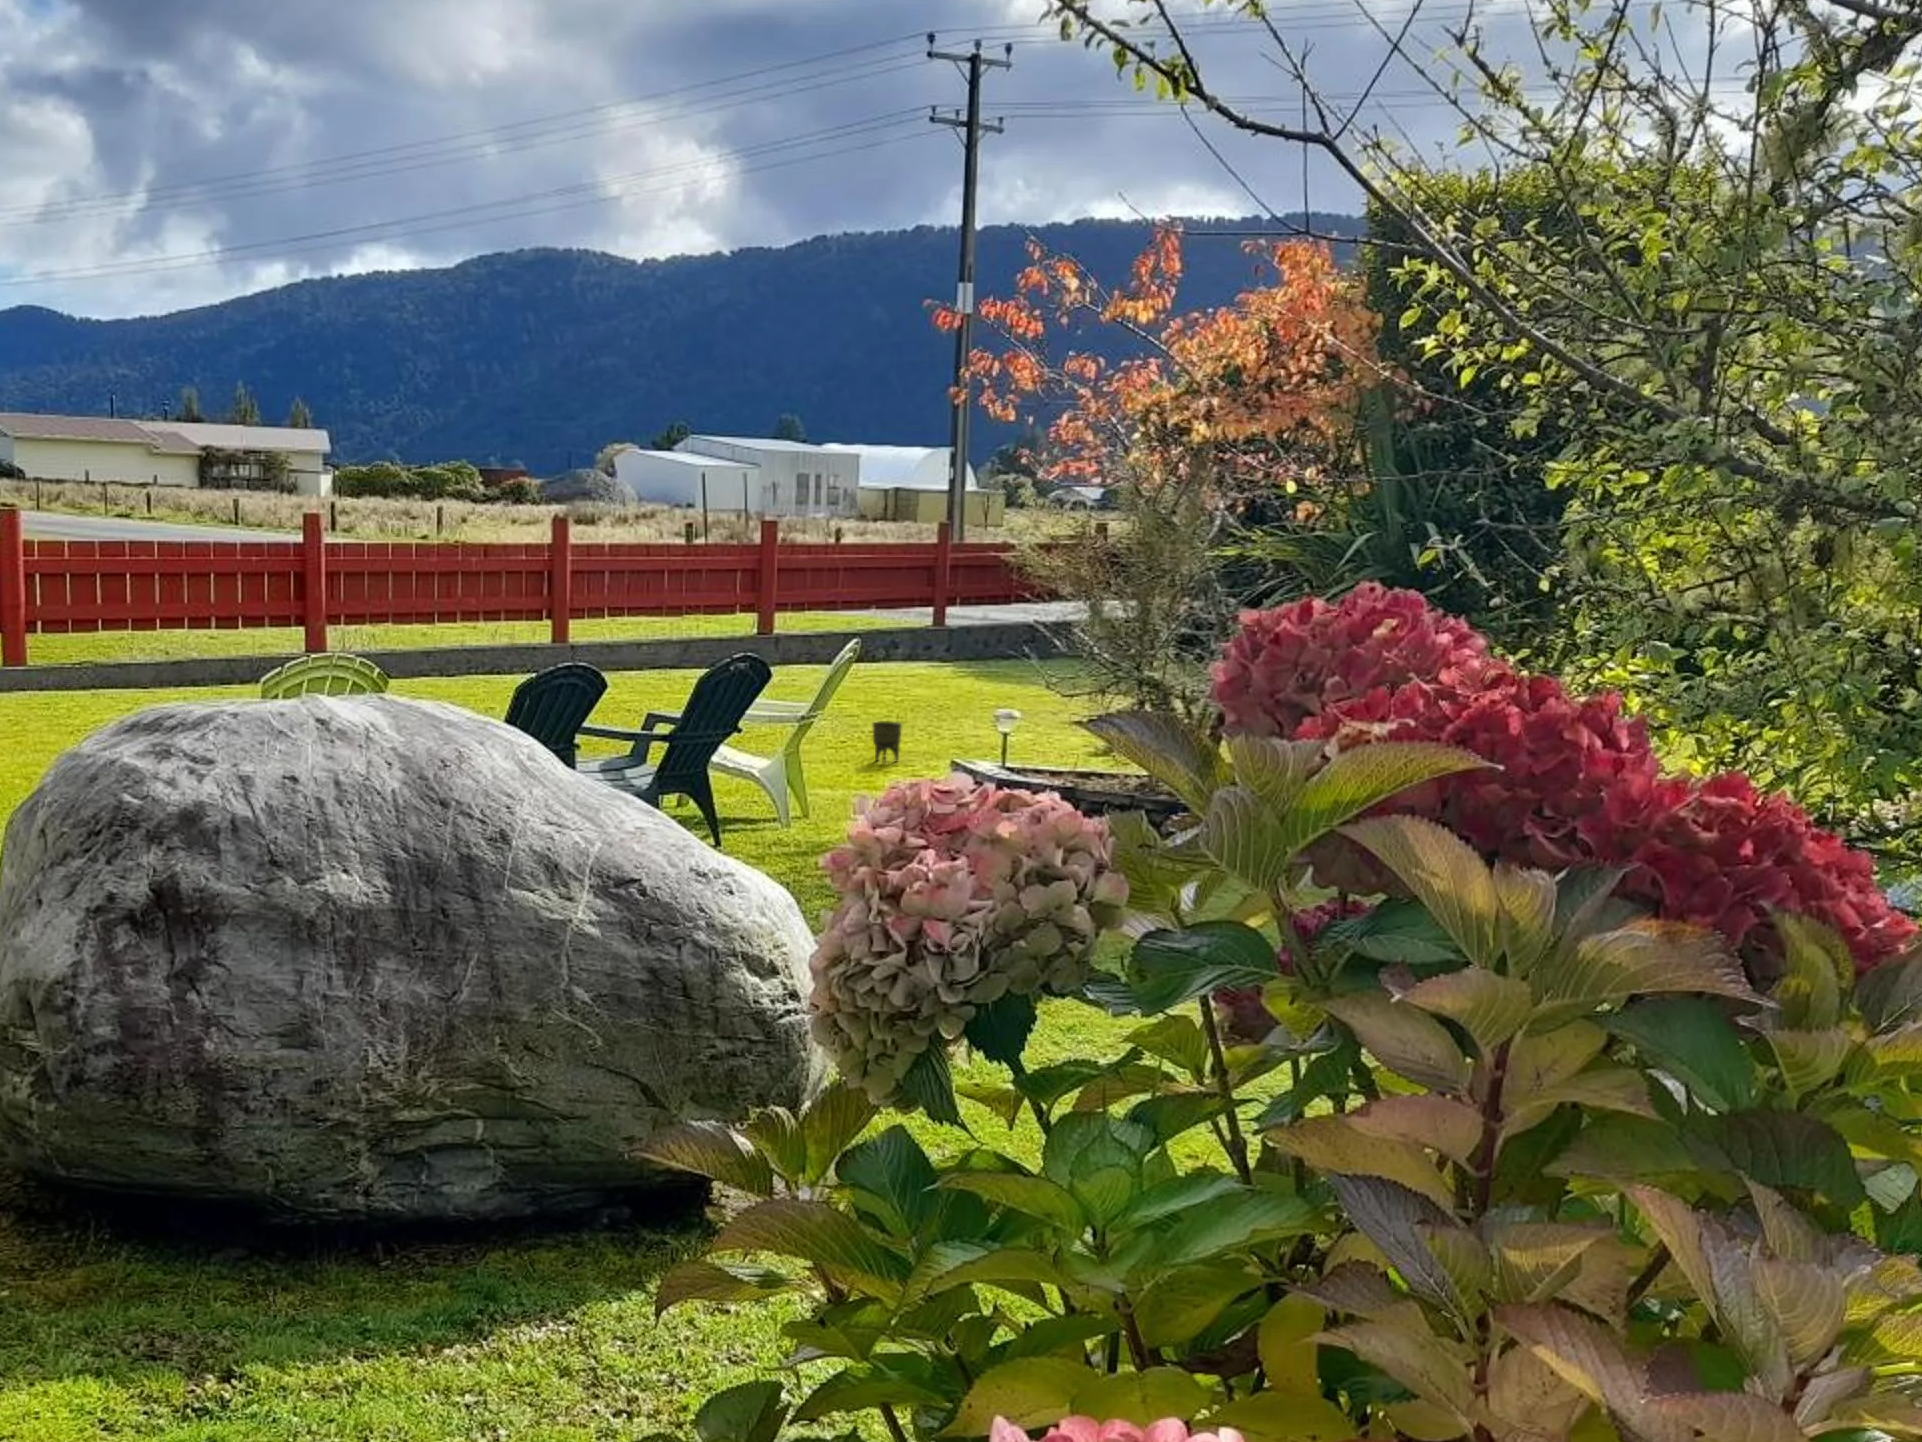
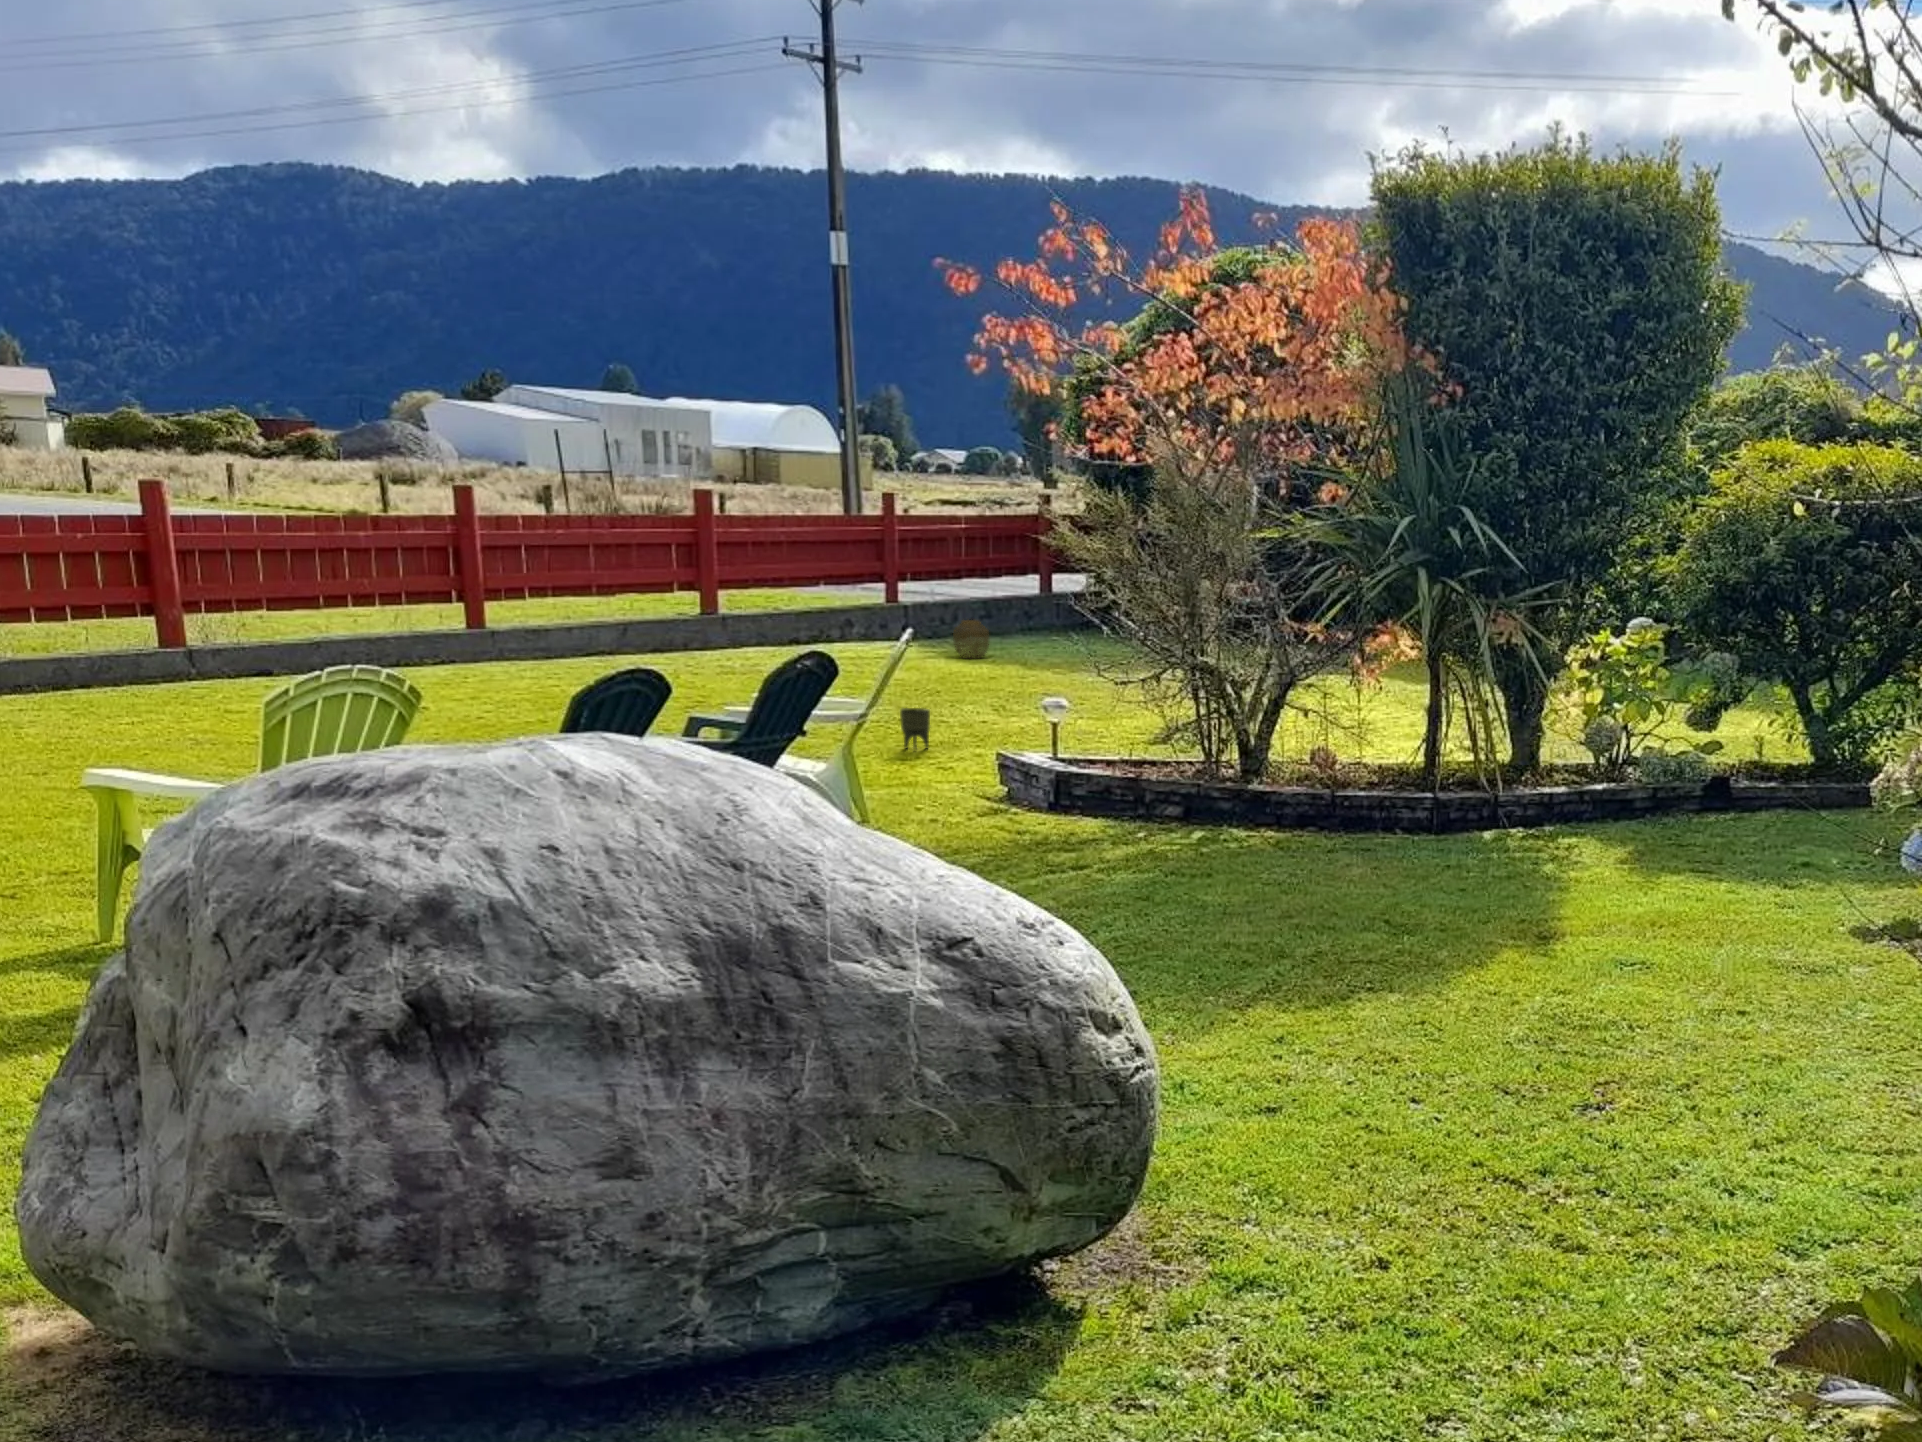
woven basket: none [973,643,1009,681] -> present [954,620,989,658]

